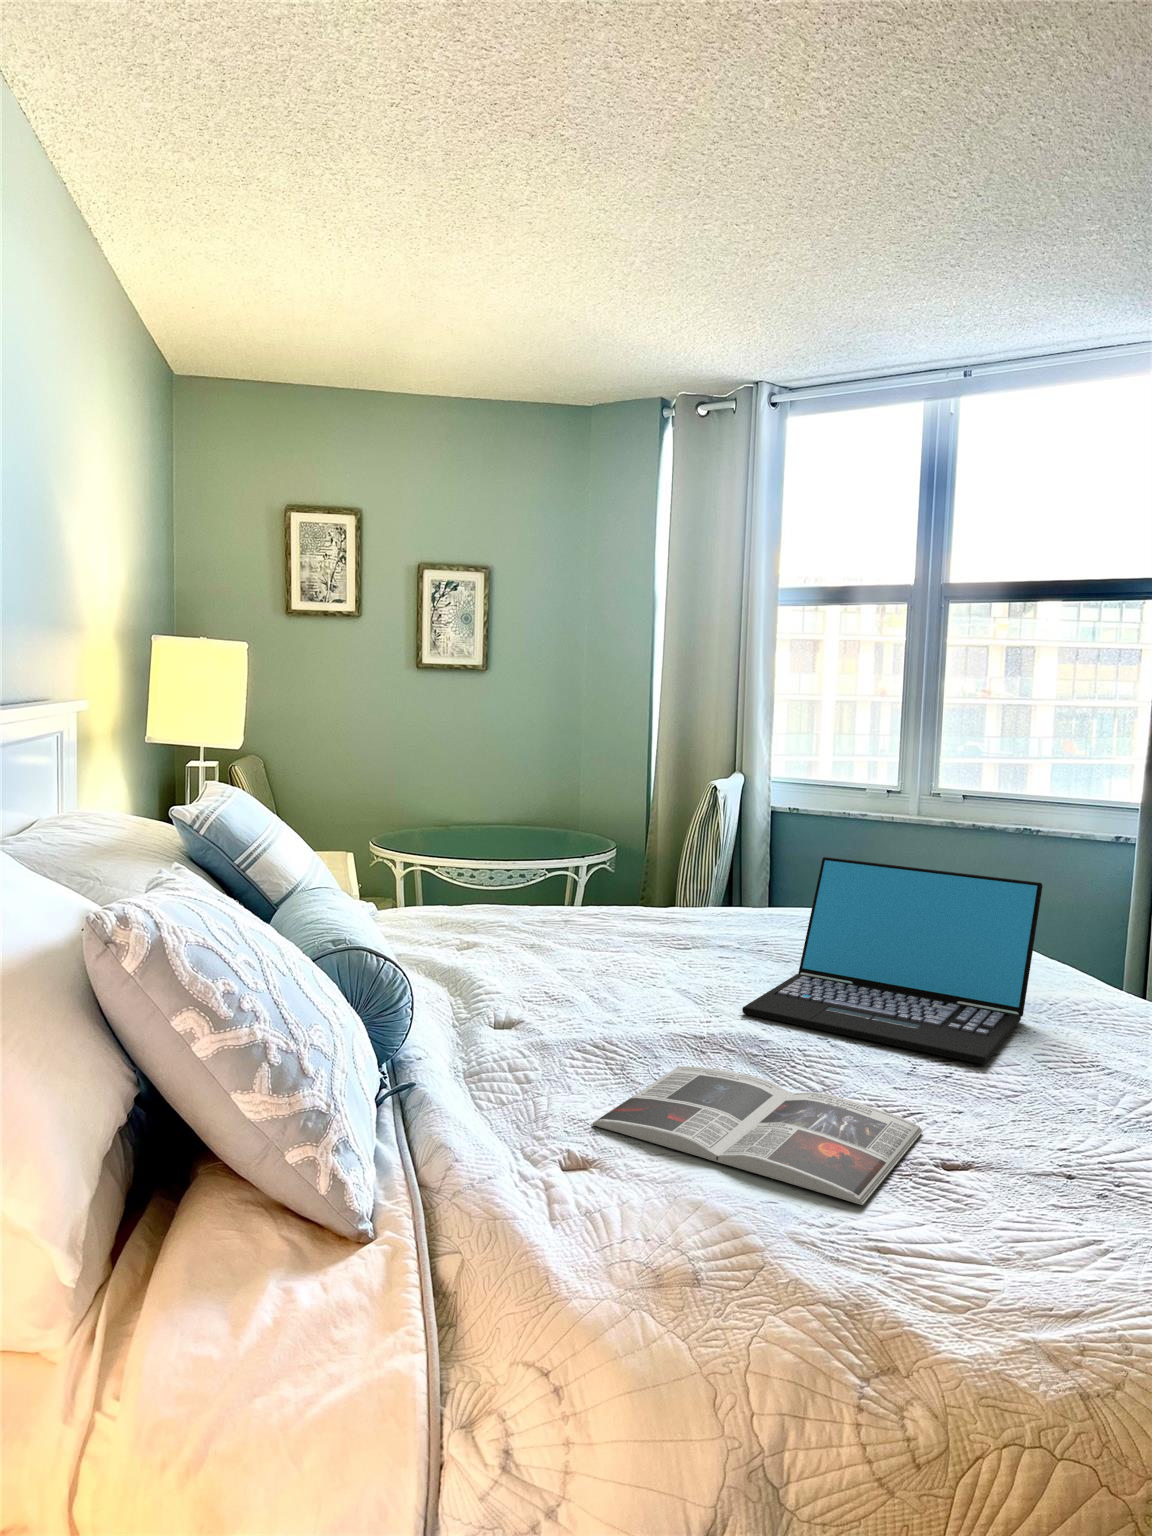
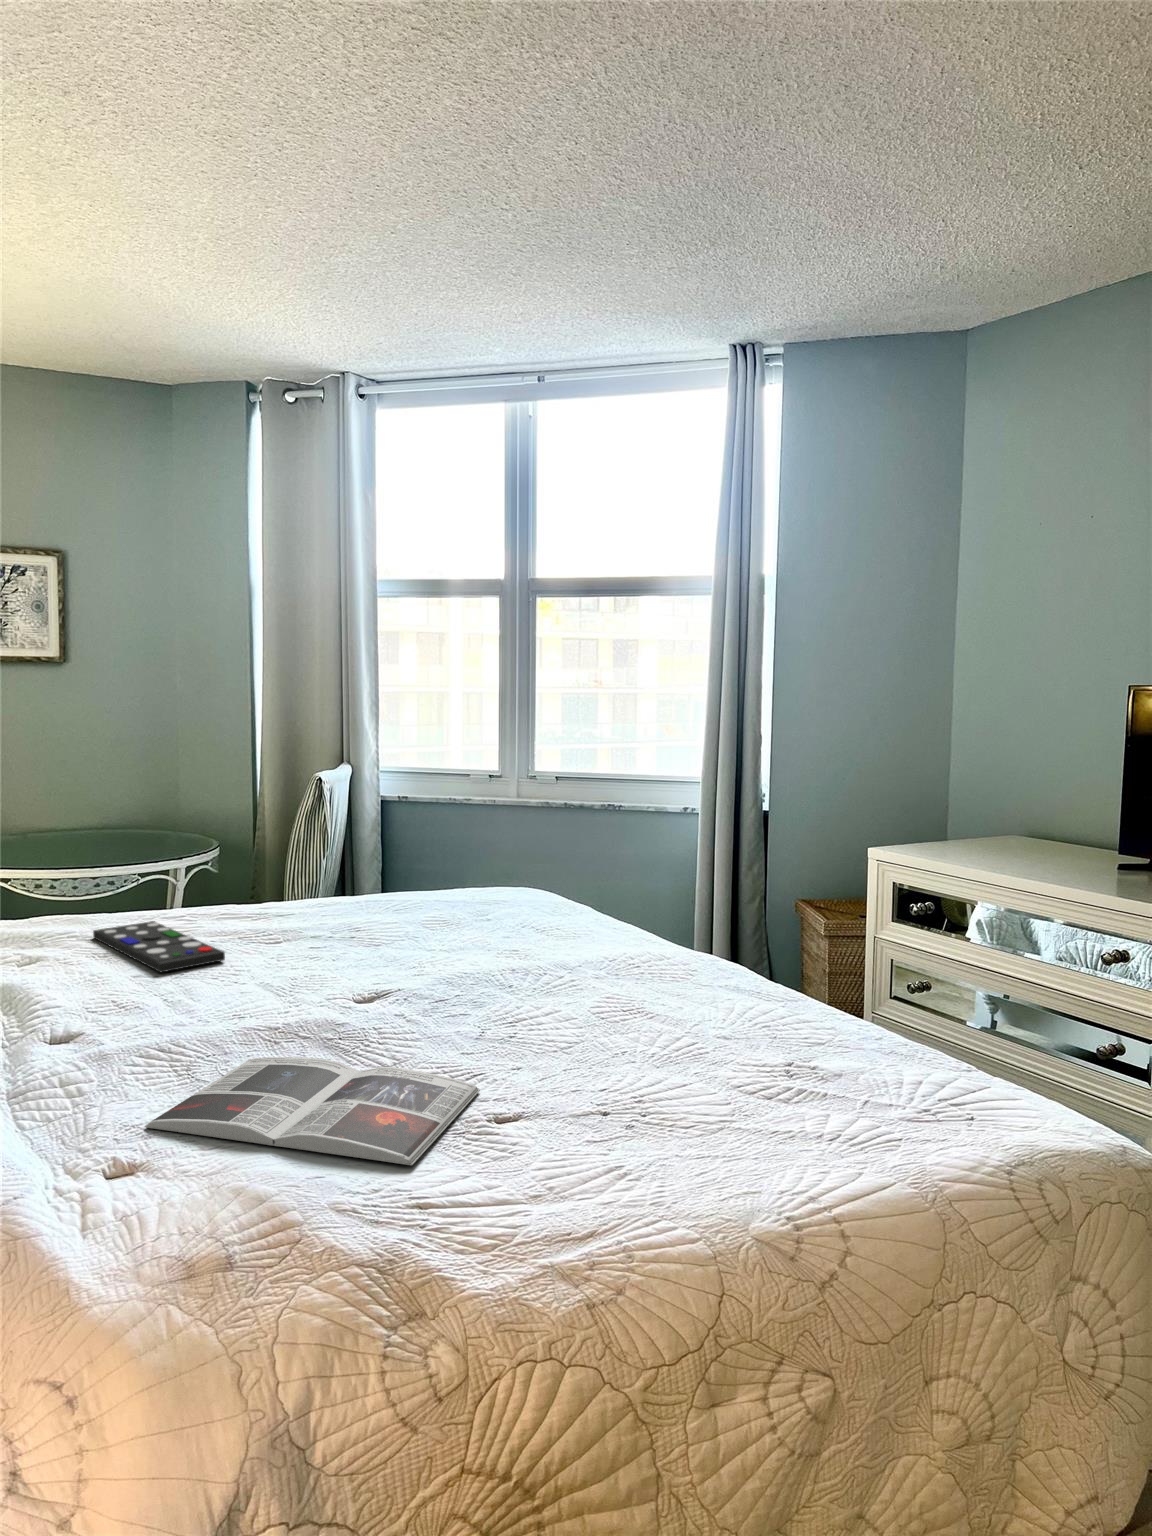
laptop: present [742,857,1043,1064] -> none [325,849,598,1025]
remote control: none [512,911,637,966] -> present [93,921,225,972]

